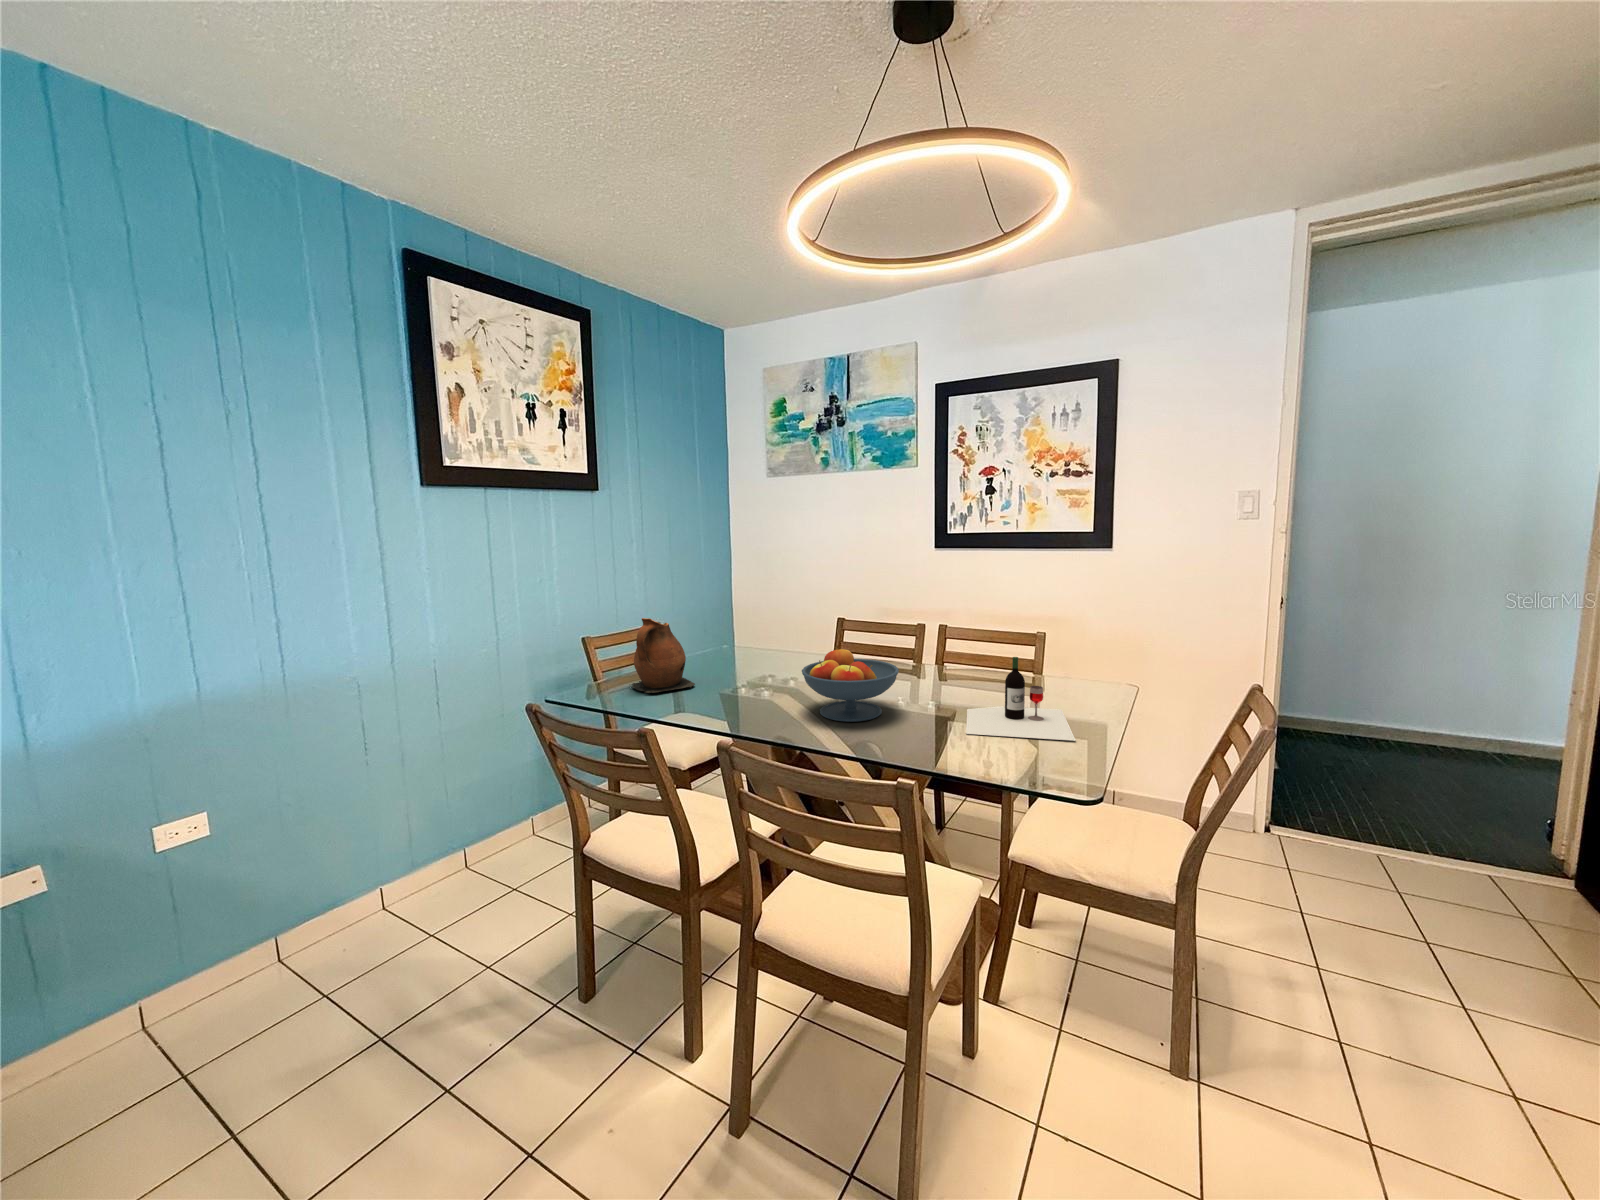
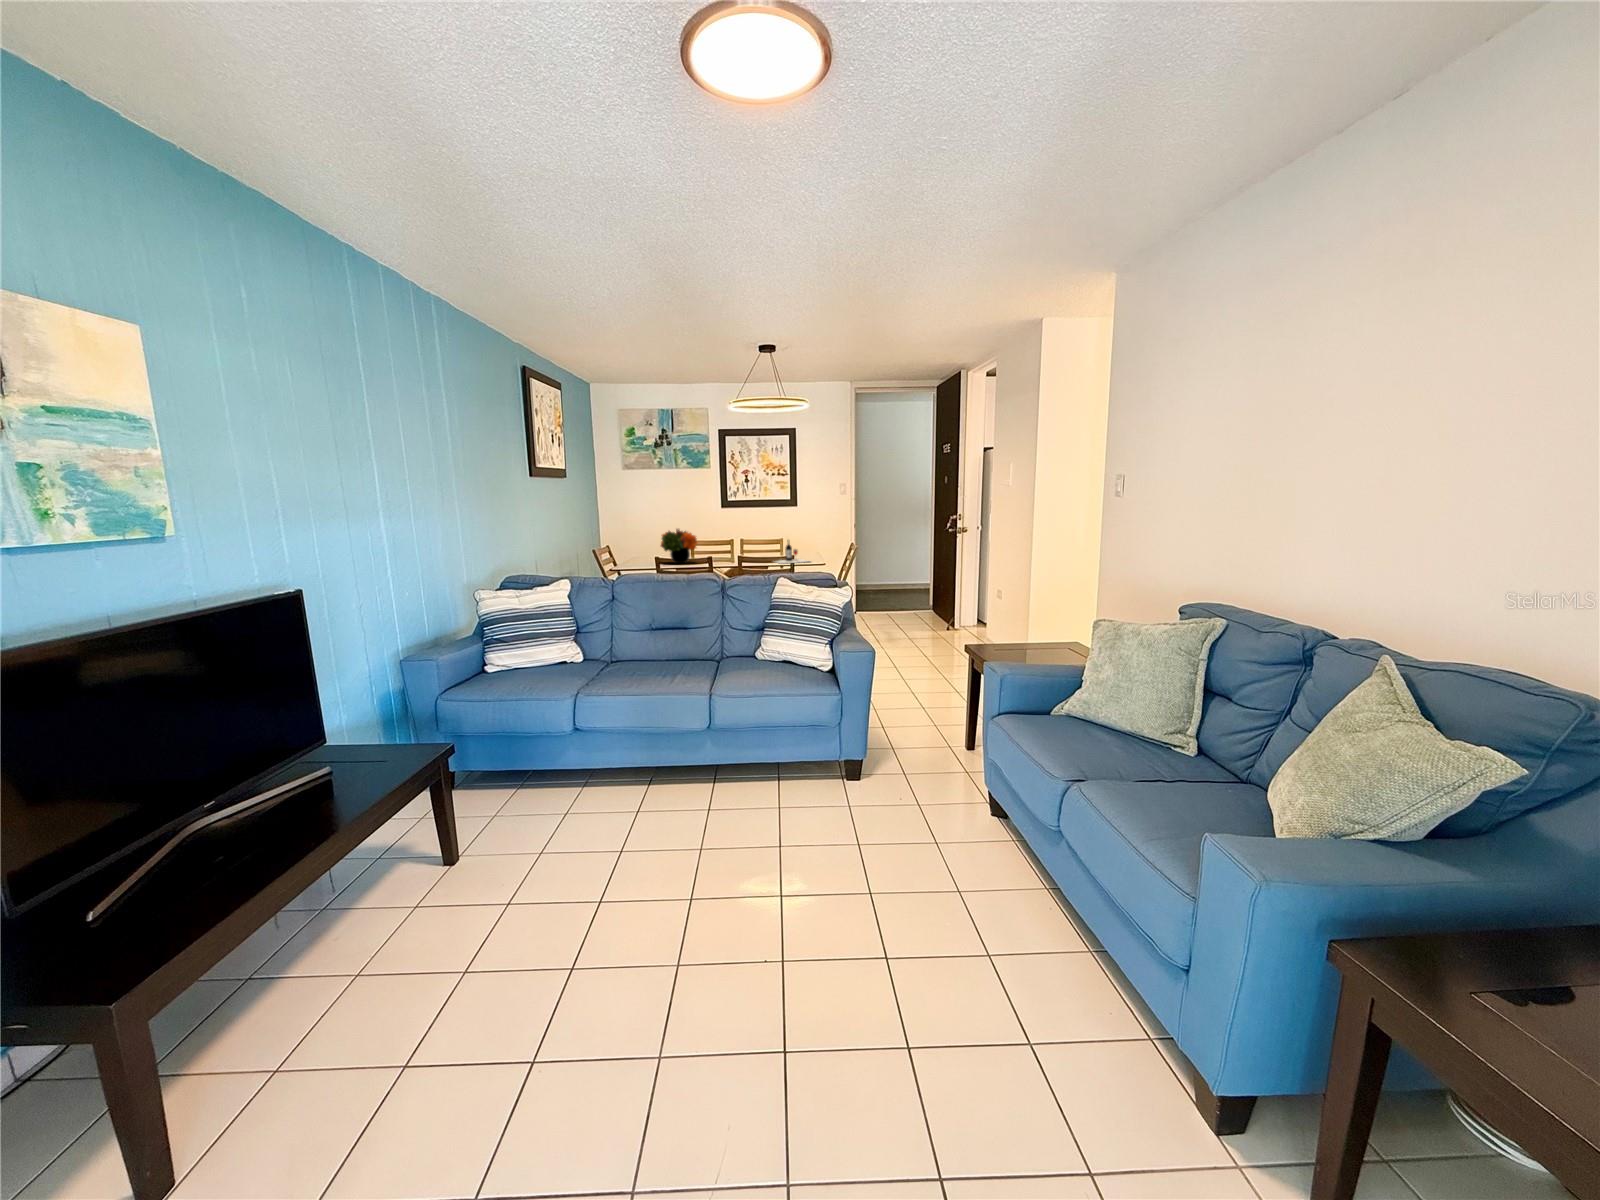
flower arrangement: none [717,601,807,680] -> present [661,529,698,563]
ceramic pitcher: present [632,618,695,693] -> none [625,535,657,568]
fruit bowl: present [802,648,899,722] -> none [716,541,753,565]

